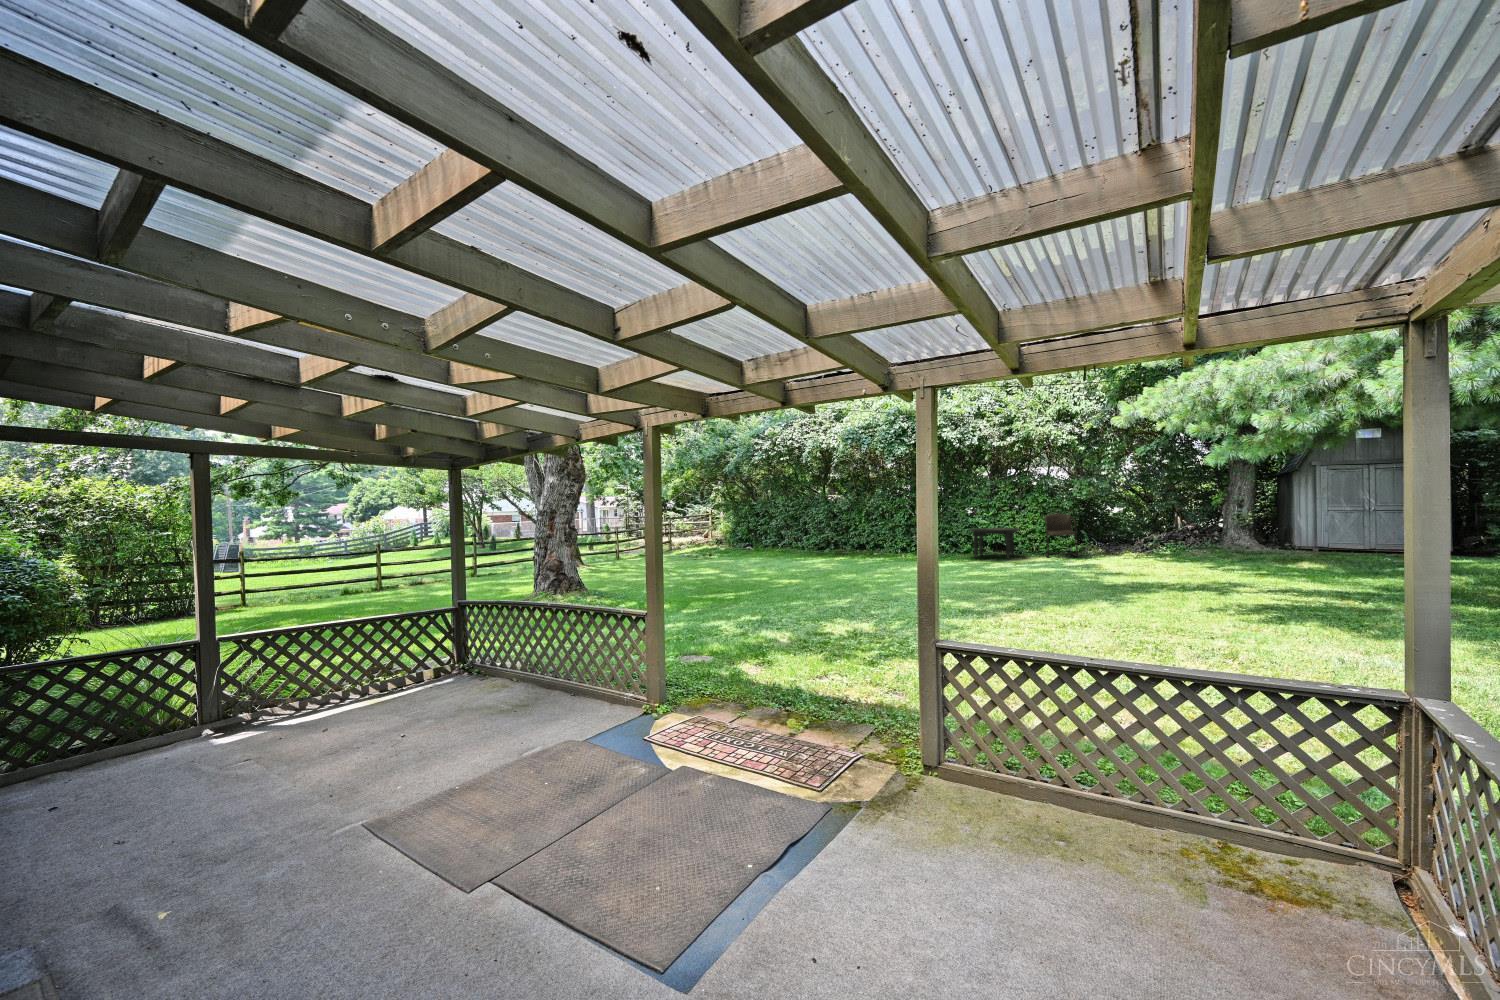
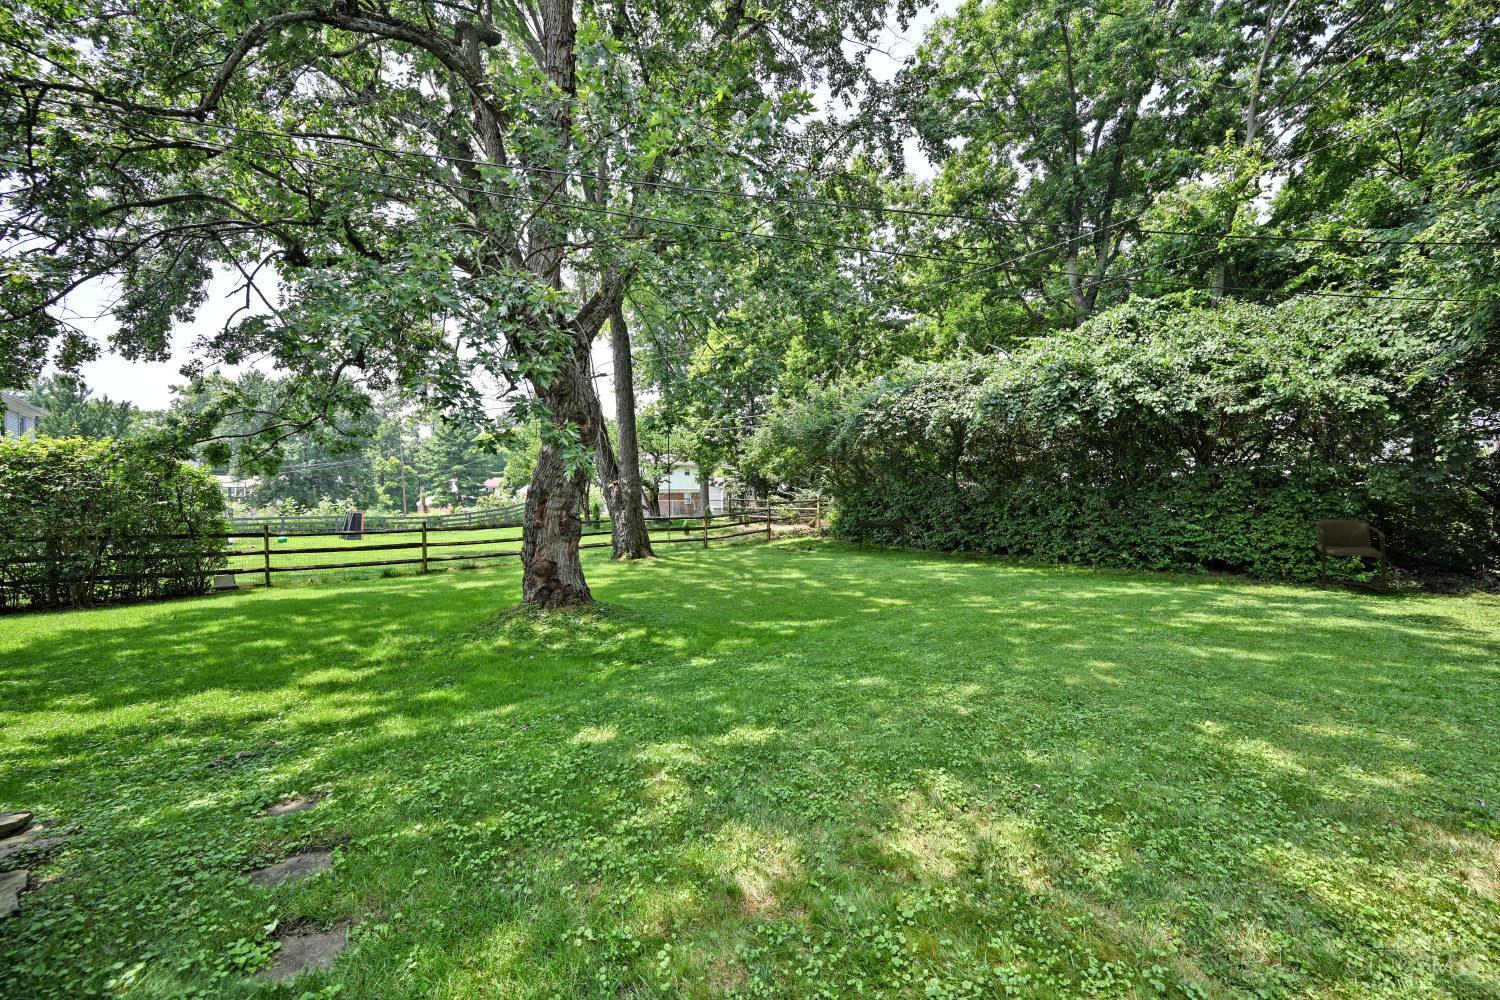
round table: present [969,528,1019,559] -> present [859,521,906,553]

